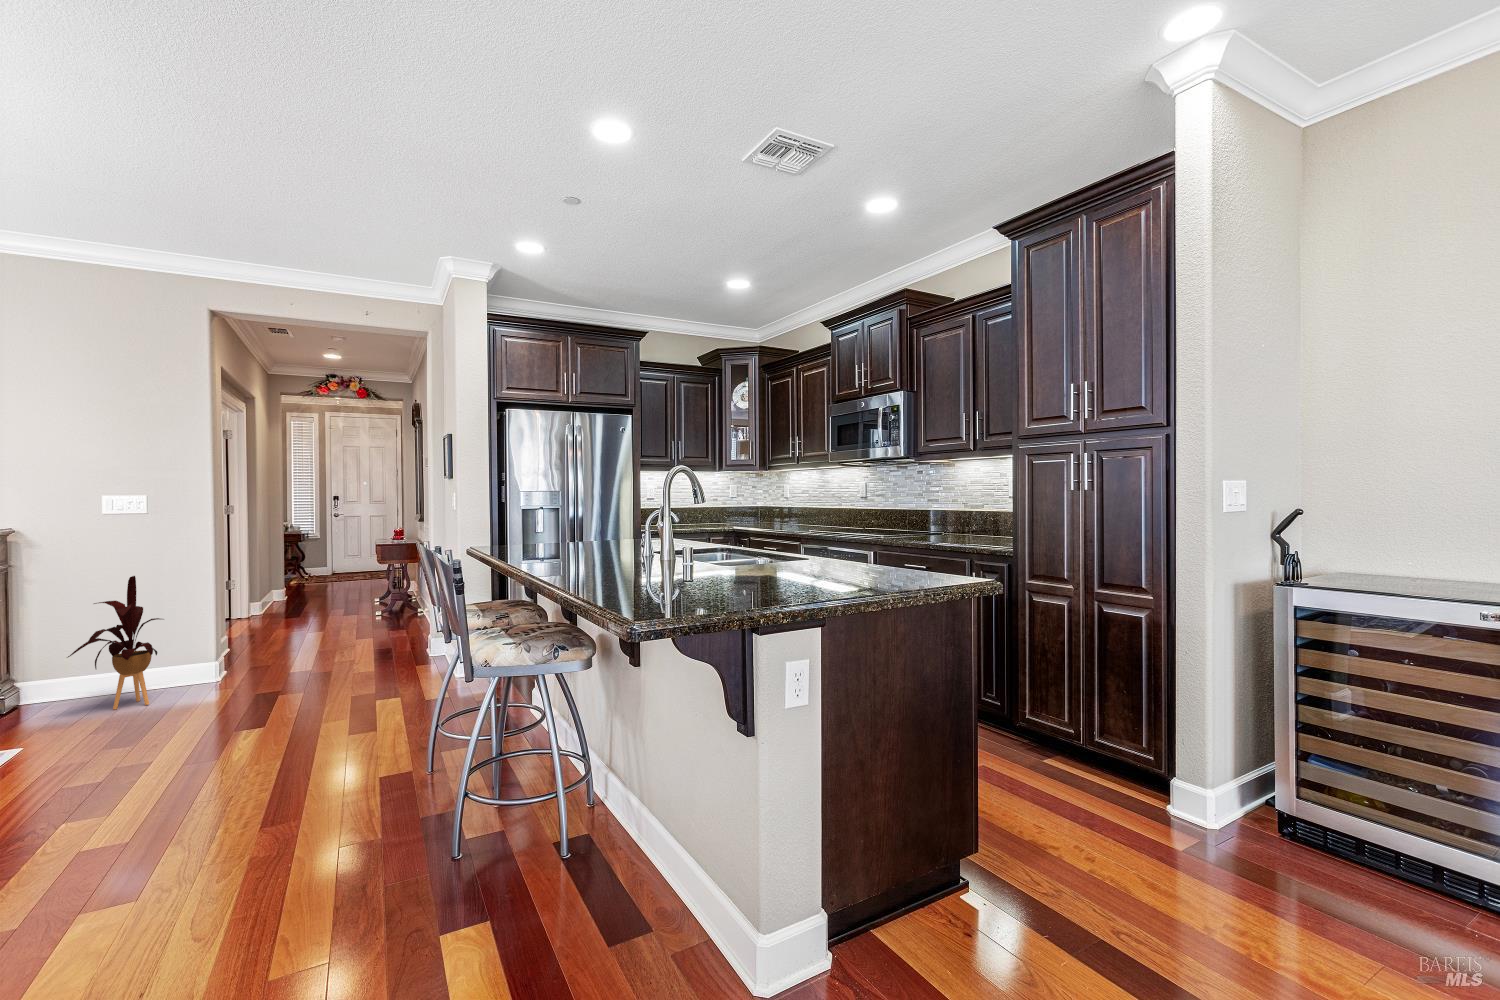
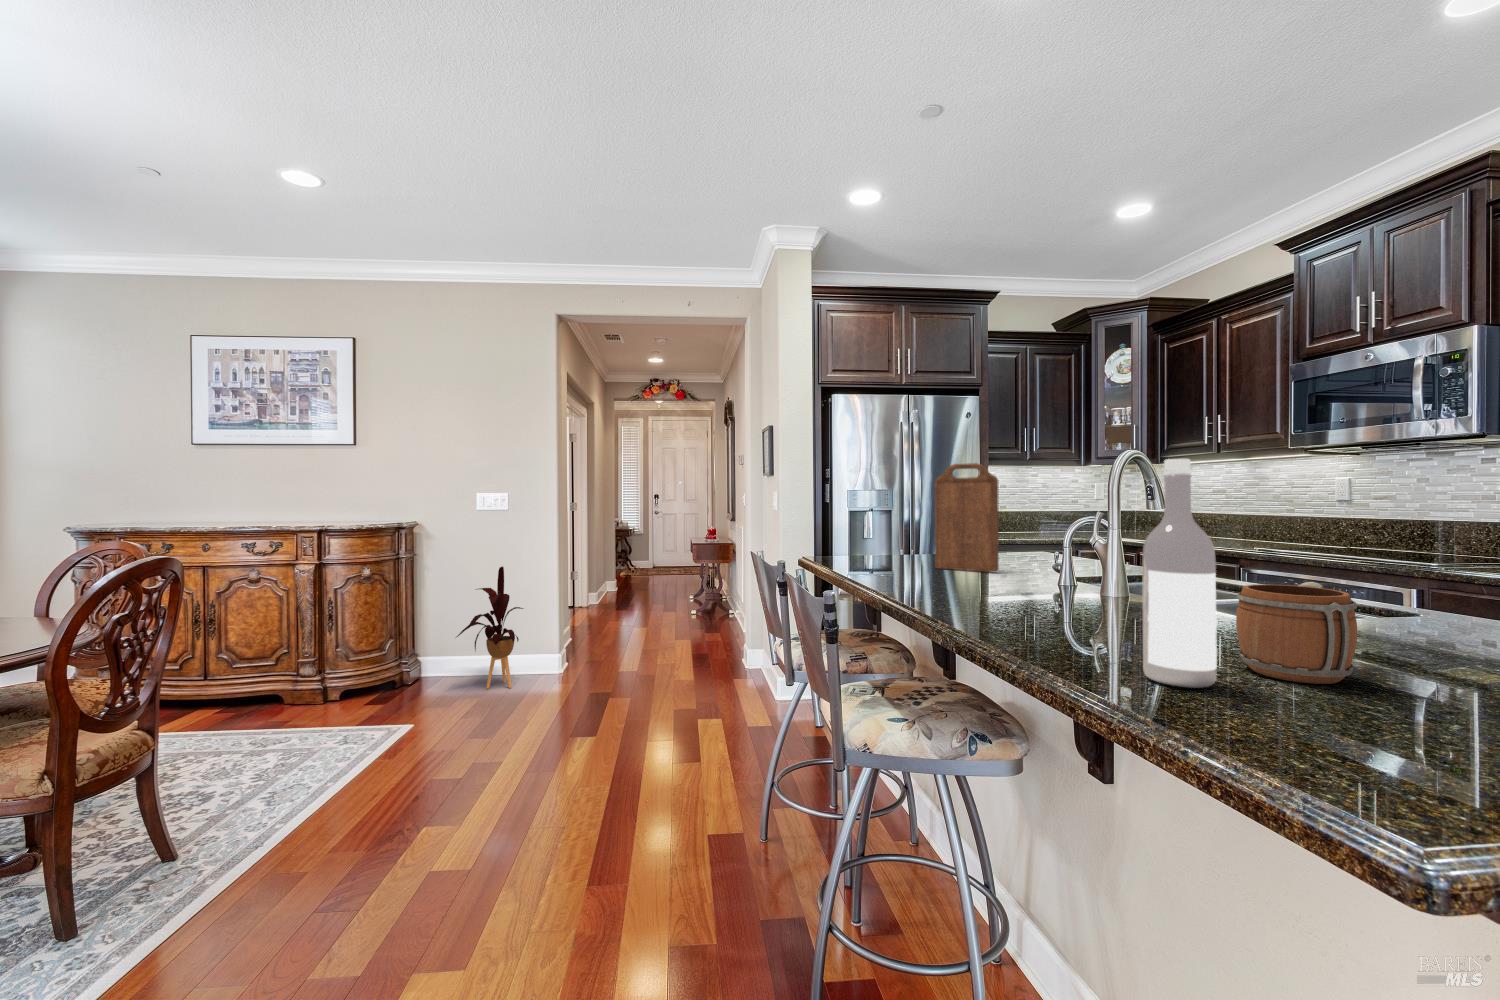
cutting board: none [570,472,614,549] -> present [935,463,999,572]
wine bottle: none [615,477,647,591] -> present [1143,459,1217,688]
mug: none [670,538,720,586] -> present [1236,582,1357,684]

